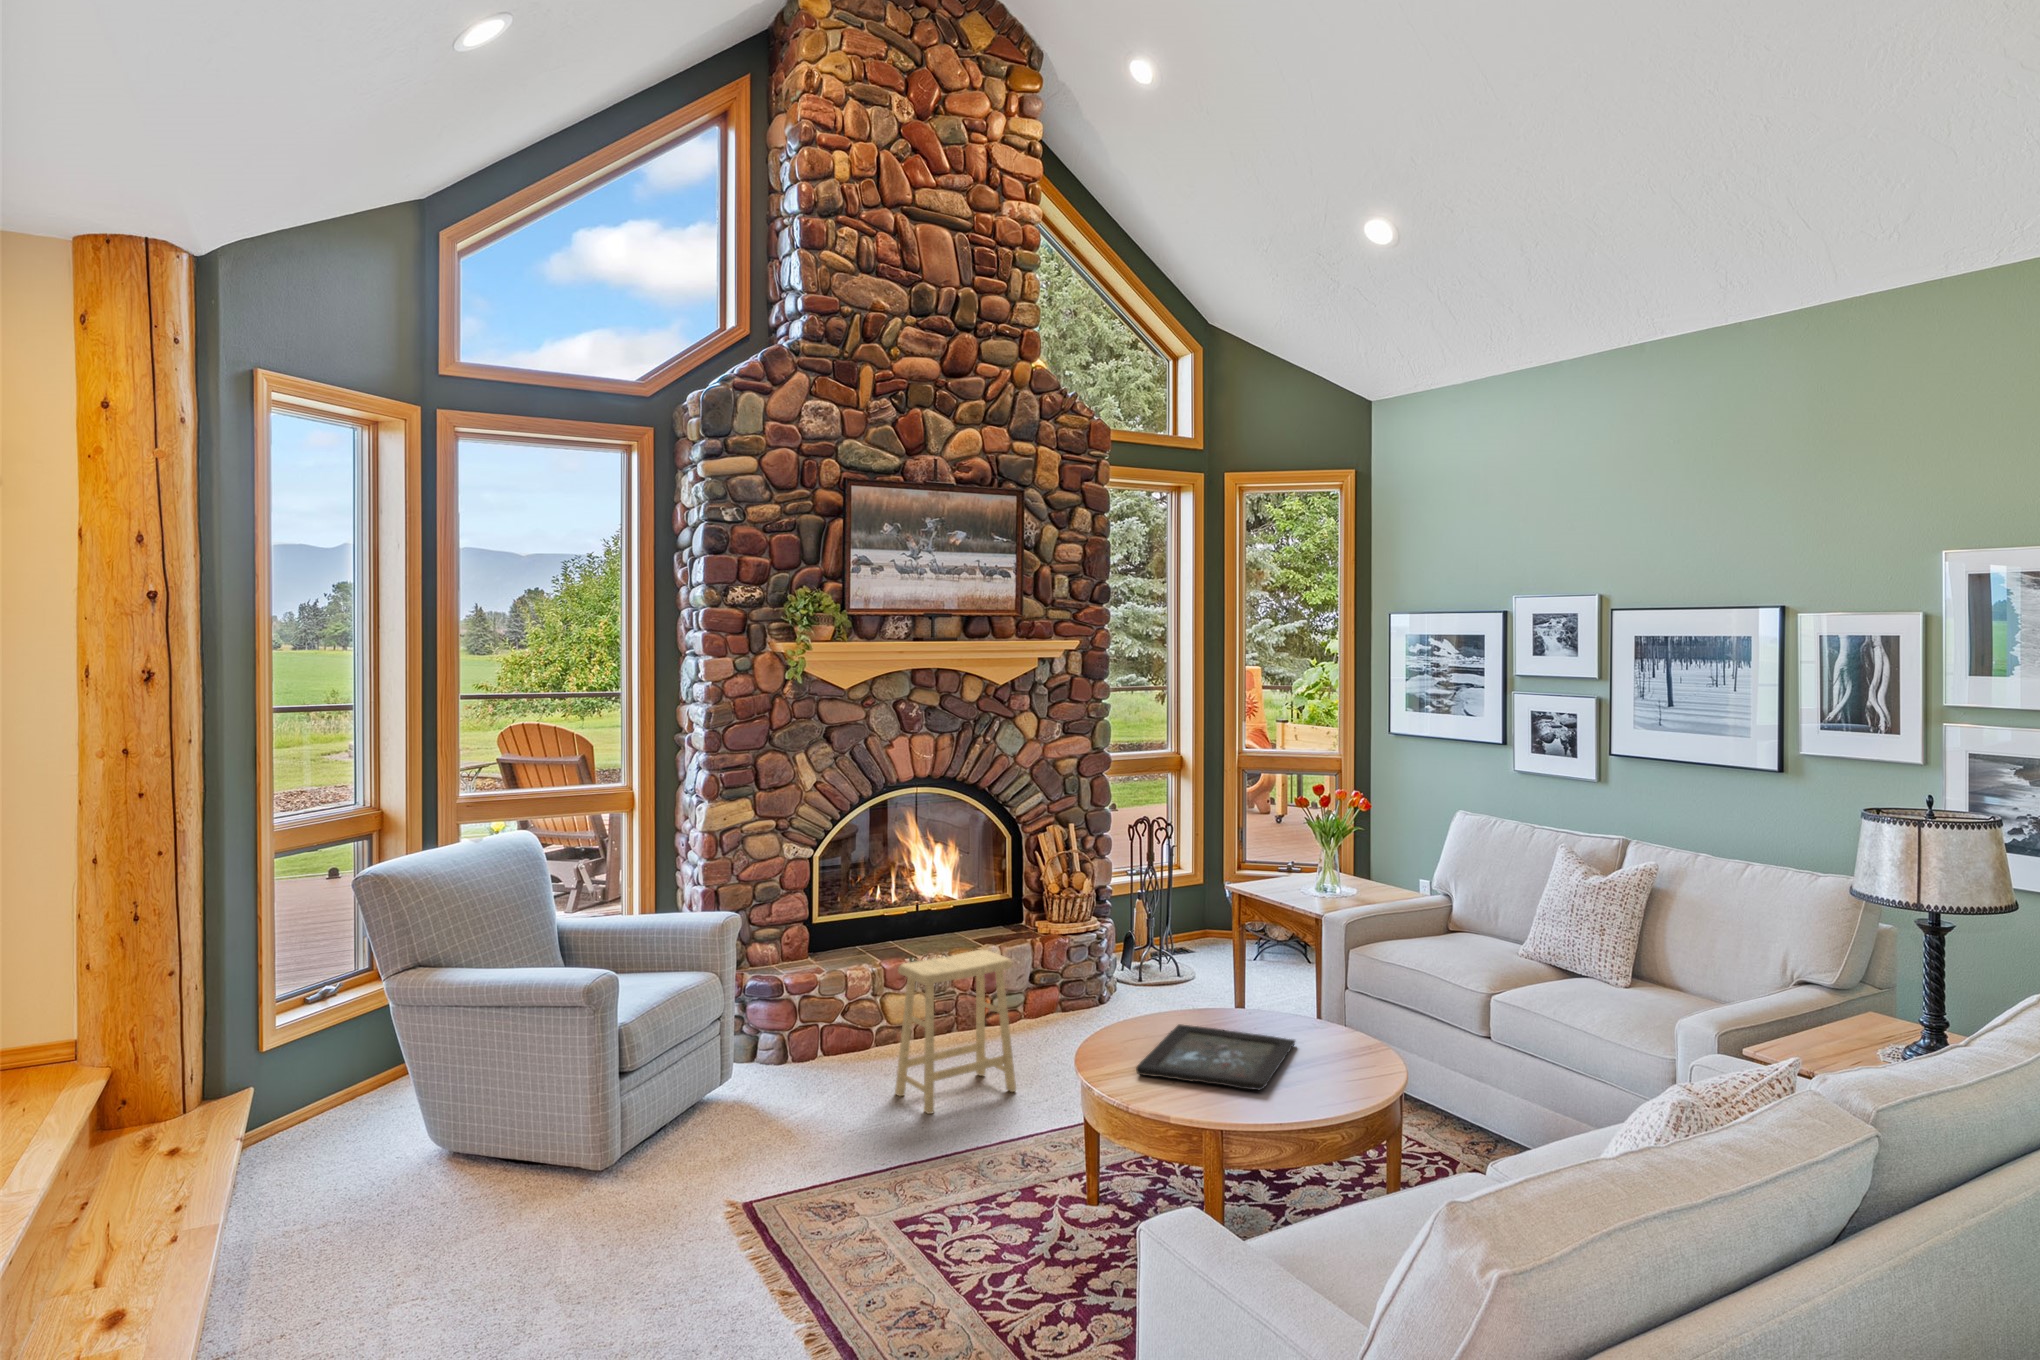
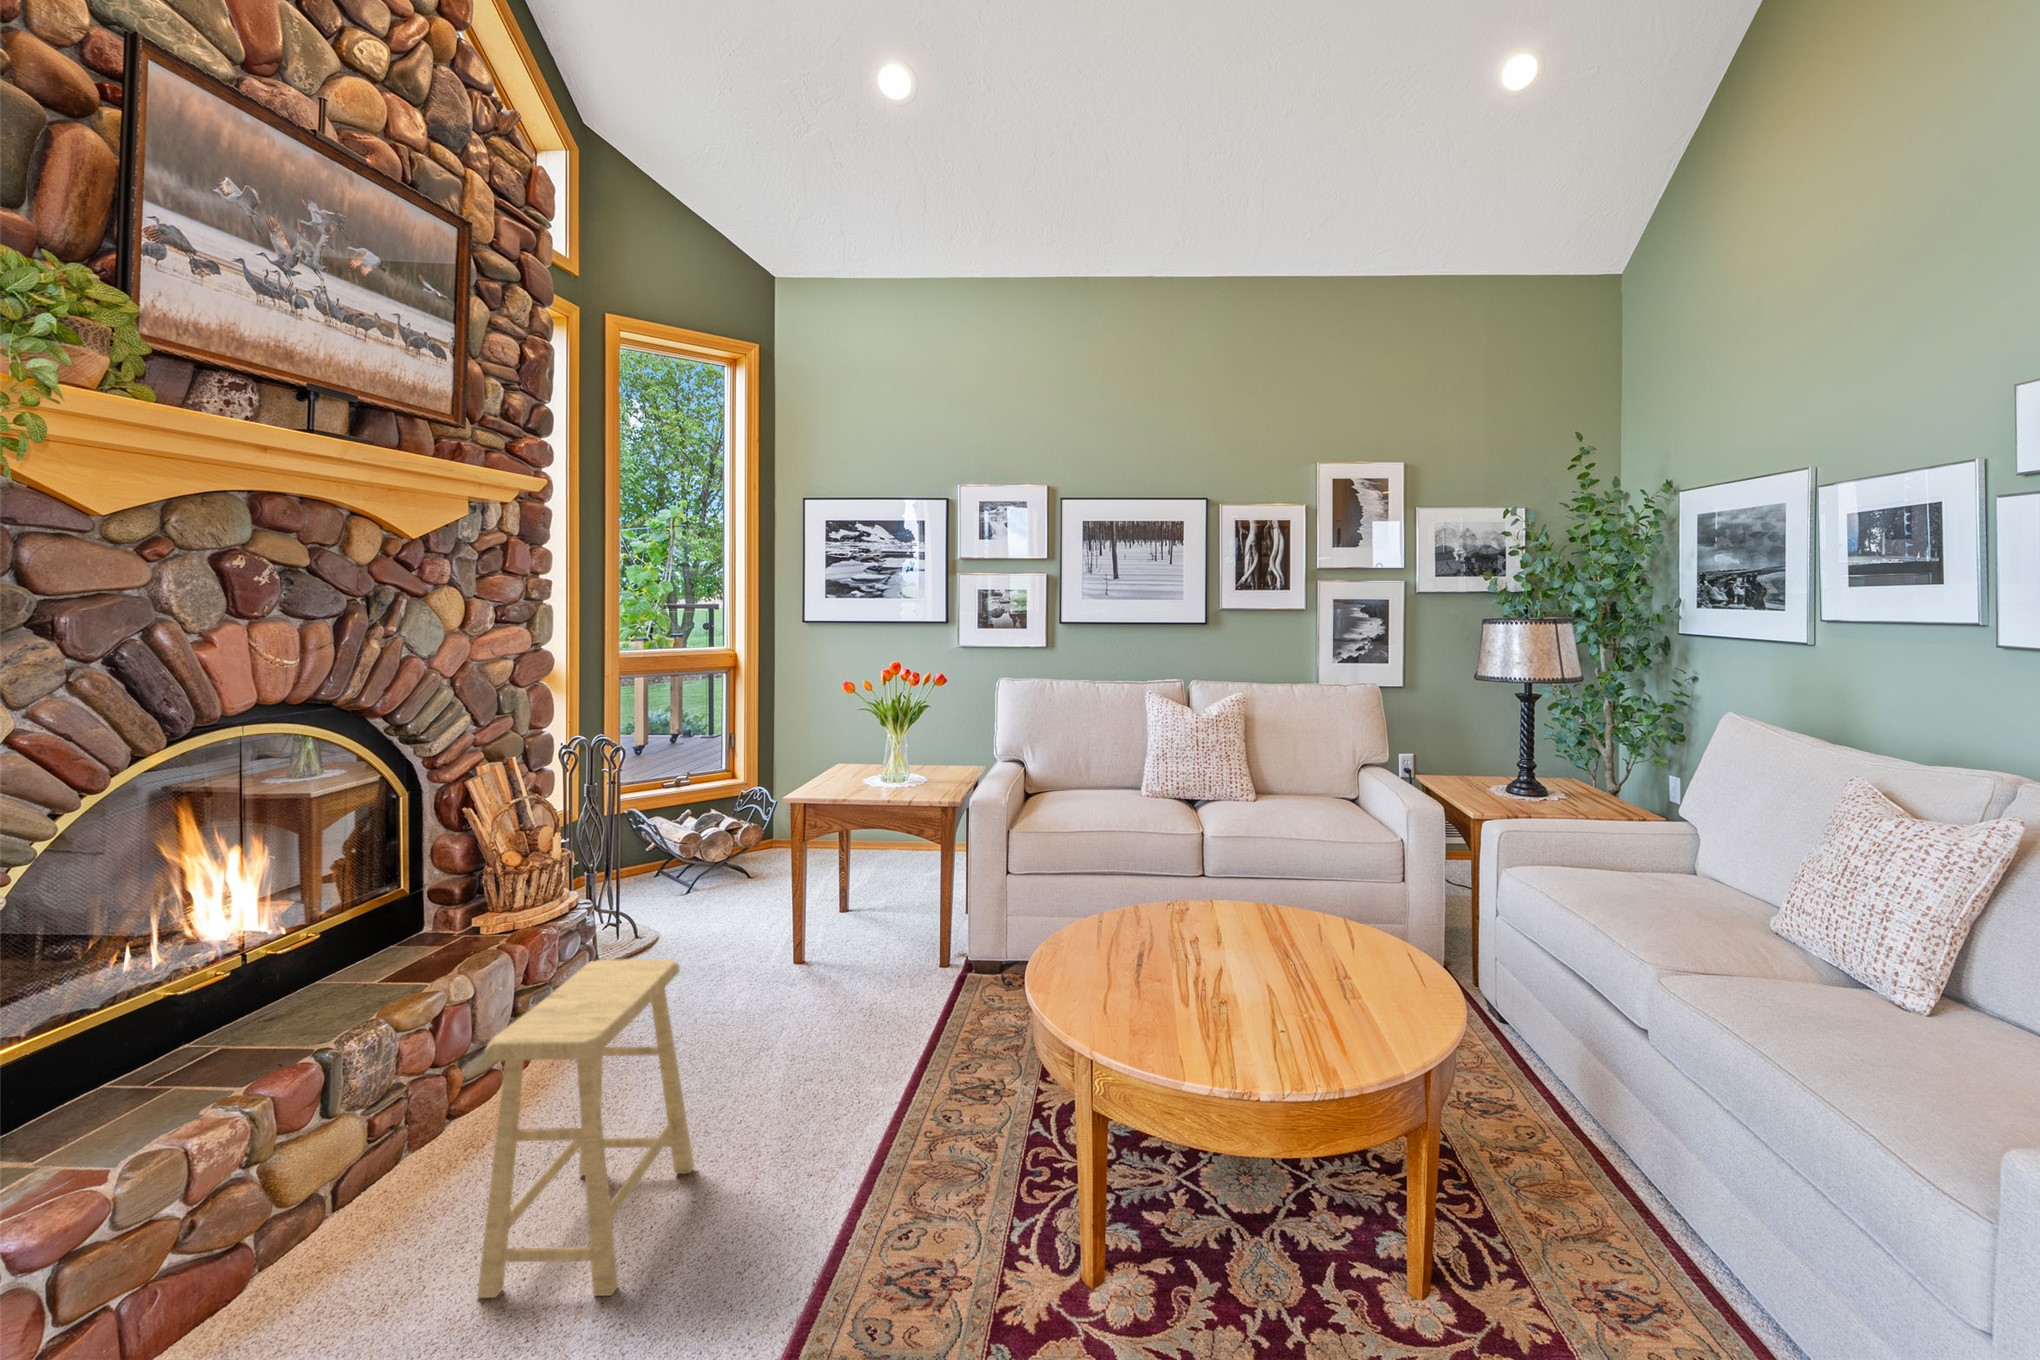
tray: present [1136,1024,1295,1090] -> none [1102,928,1355,1043]

